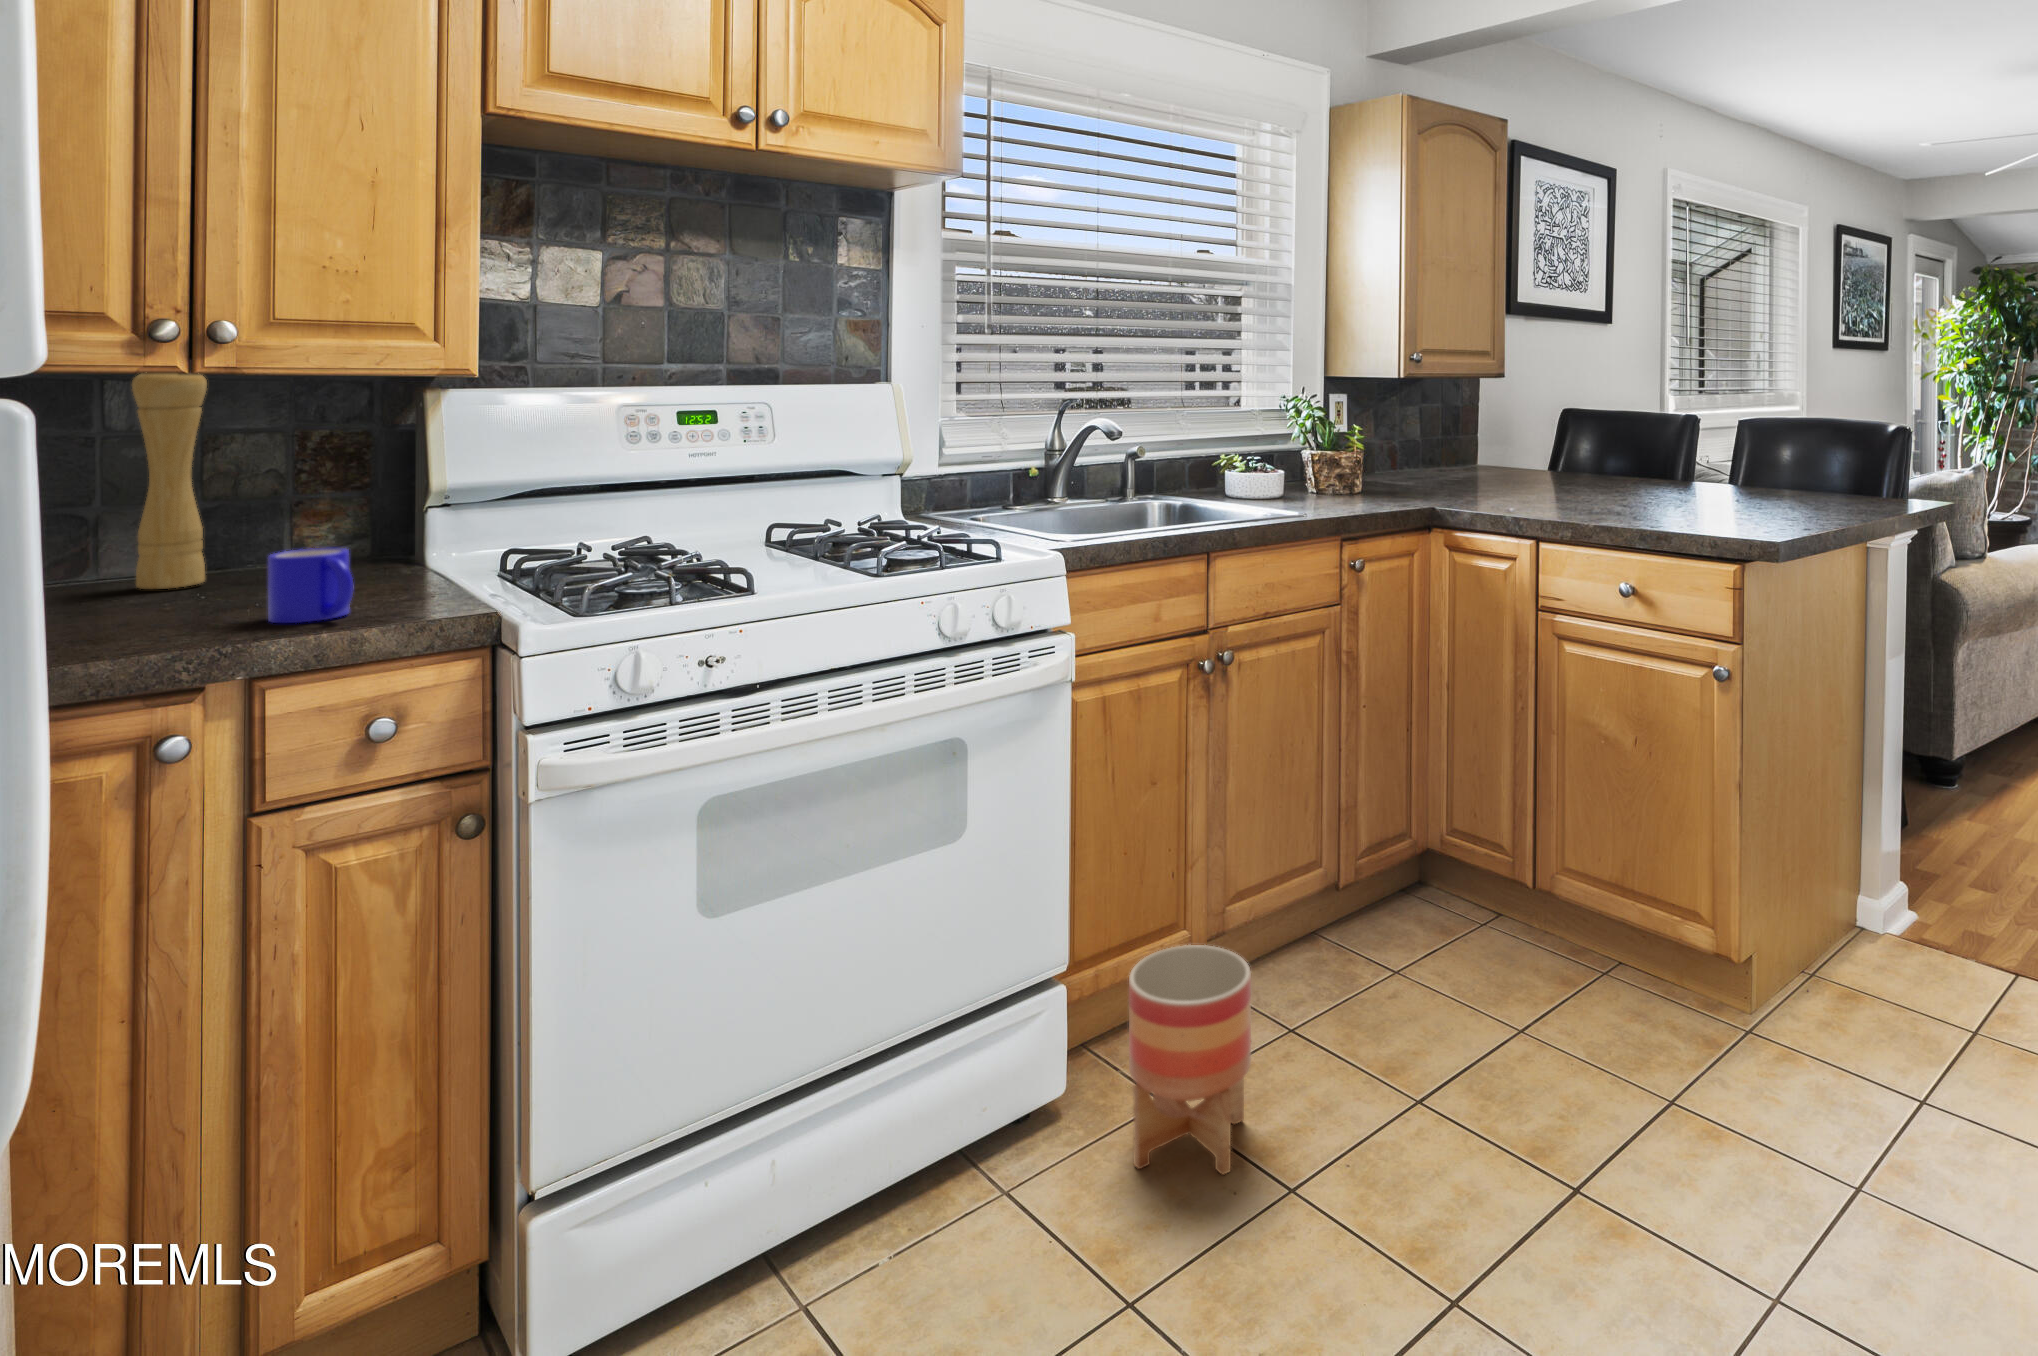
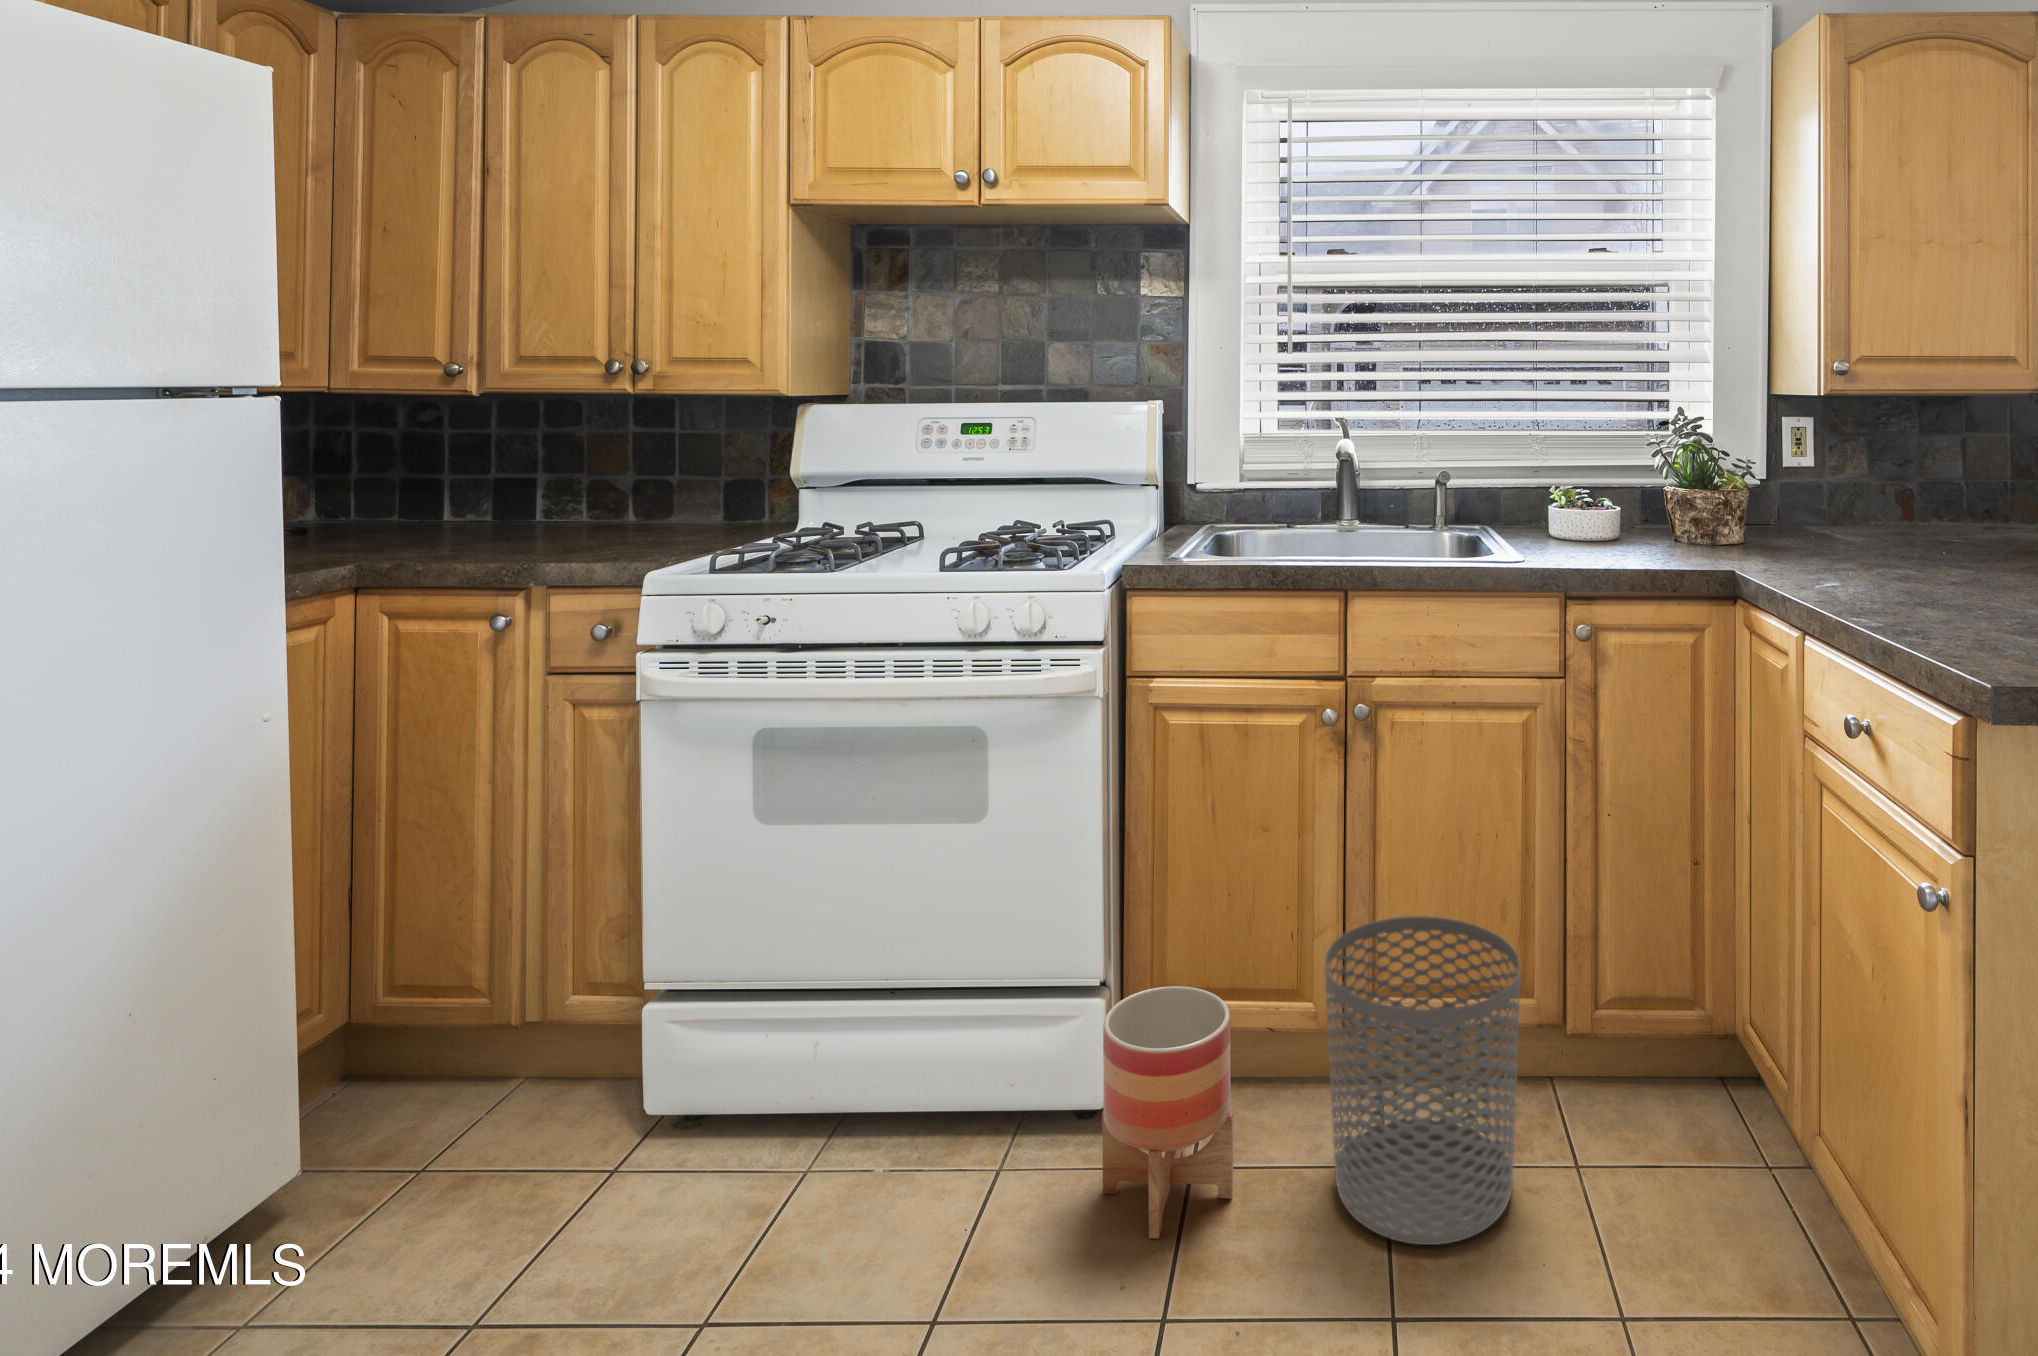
pepper mill: present [132,374,207,589] -> none [642,387,682,529]
mug: present [268,548,354,623] -> none [596,509,646,558]
waste bin: none [1277,823,1444,1088] -> present [1325,916,1520,1245]

